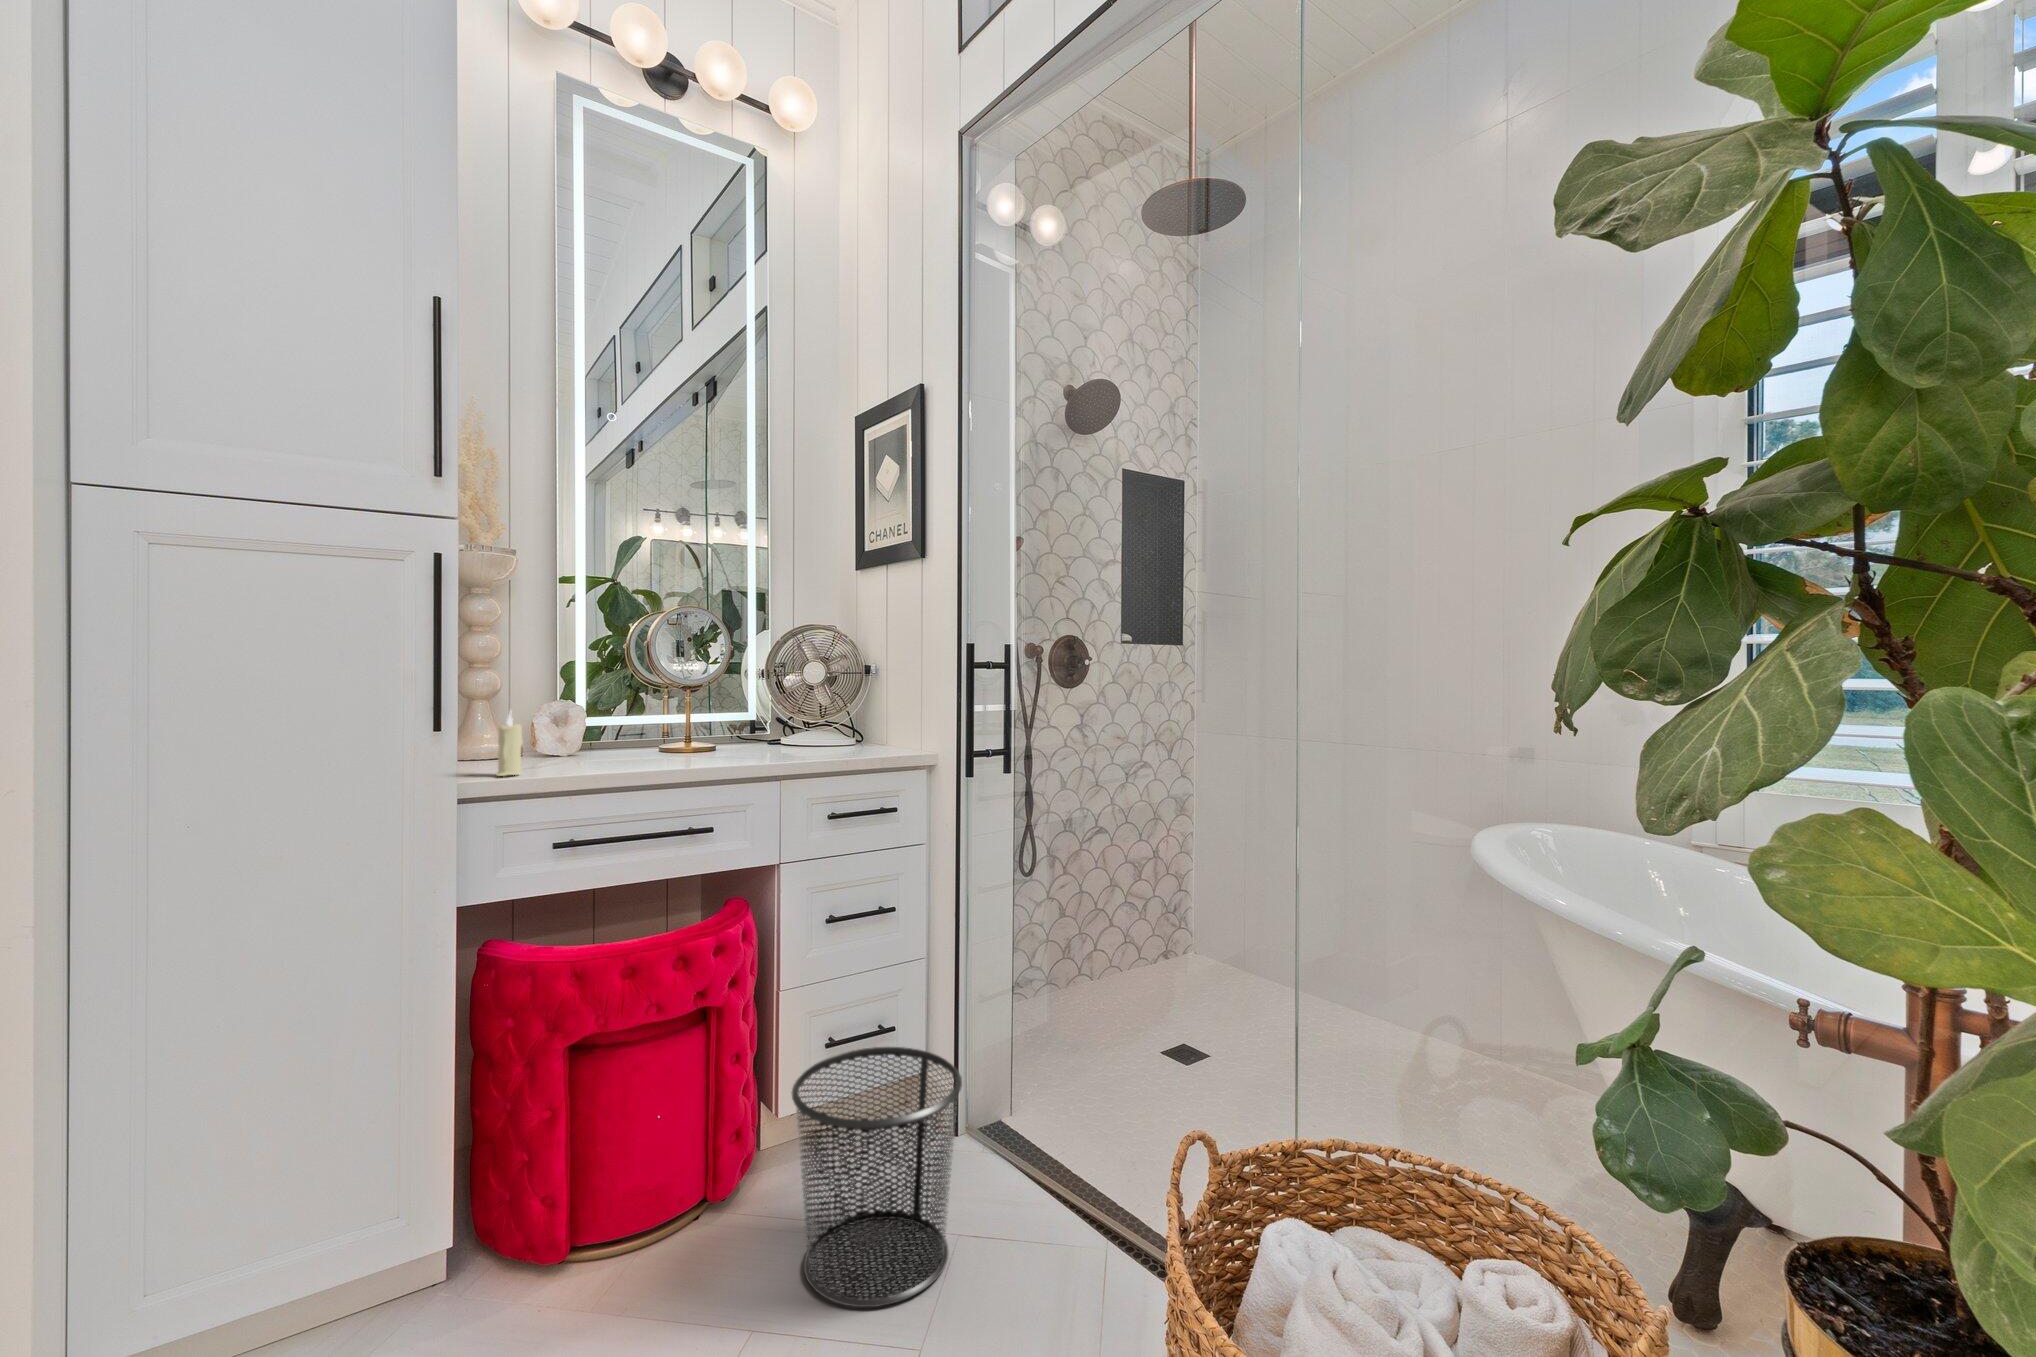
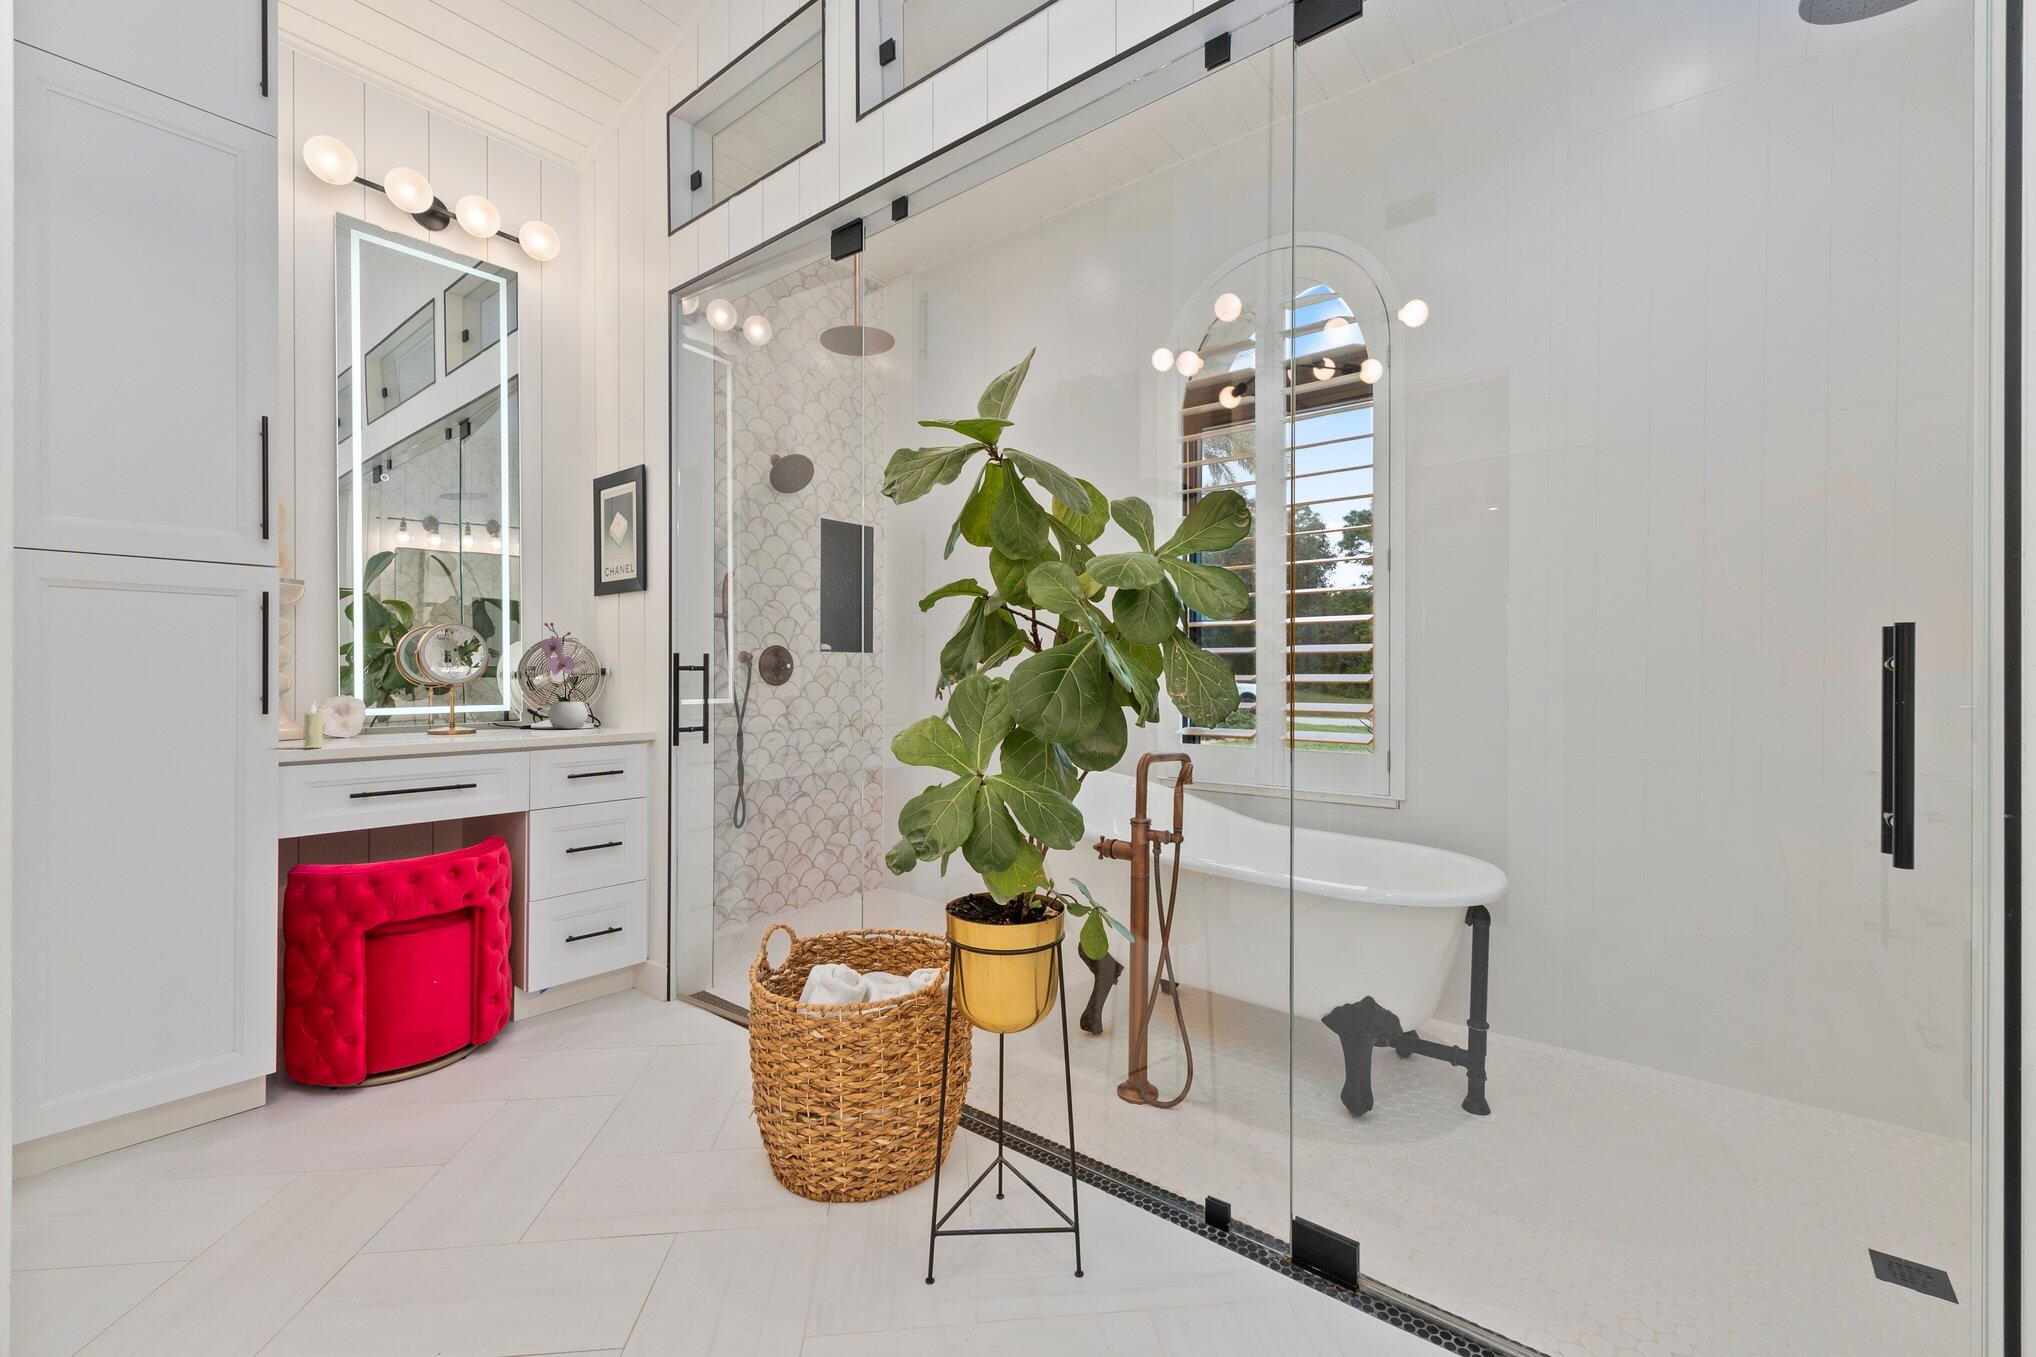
flower arrangement: none [793,603,857,746] -> present [541,623,593,728]
waste bin: present [791,1047,962,1307] -> none [539,929,663,1085]

